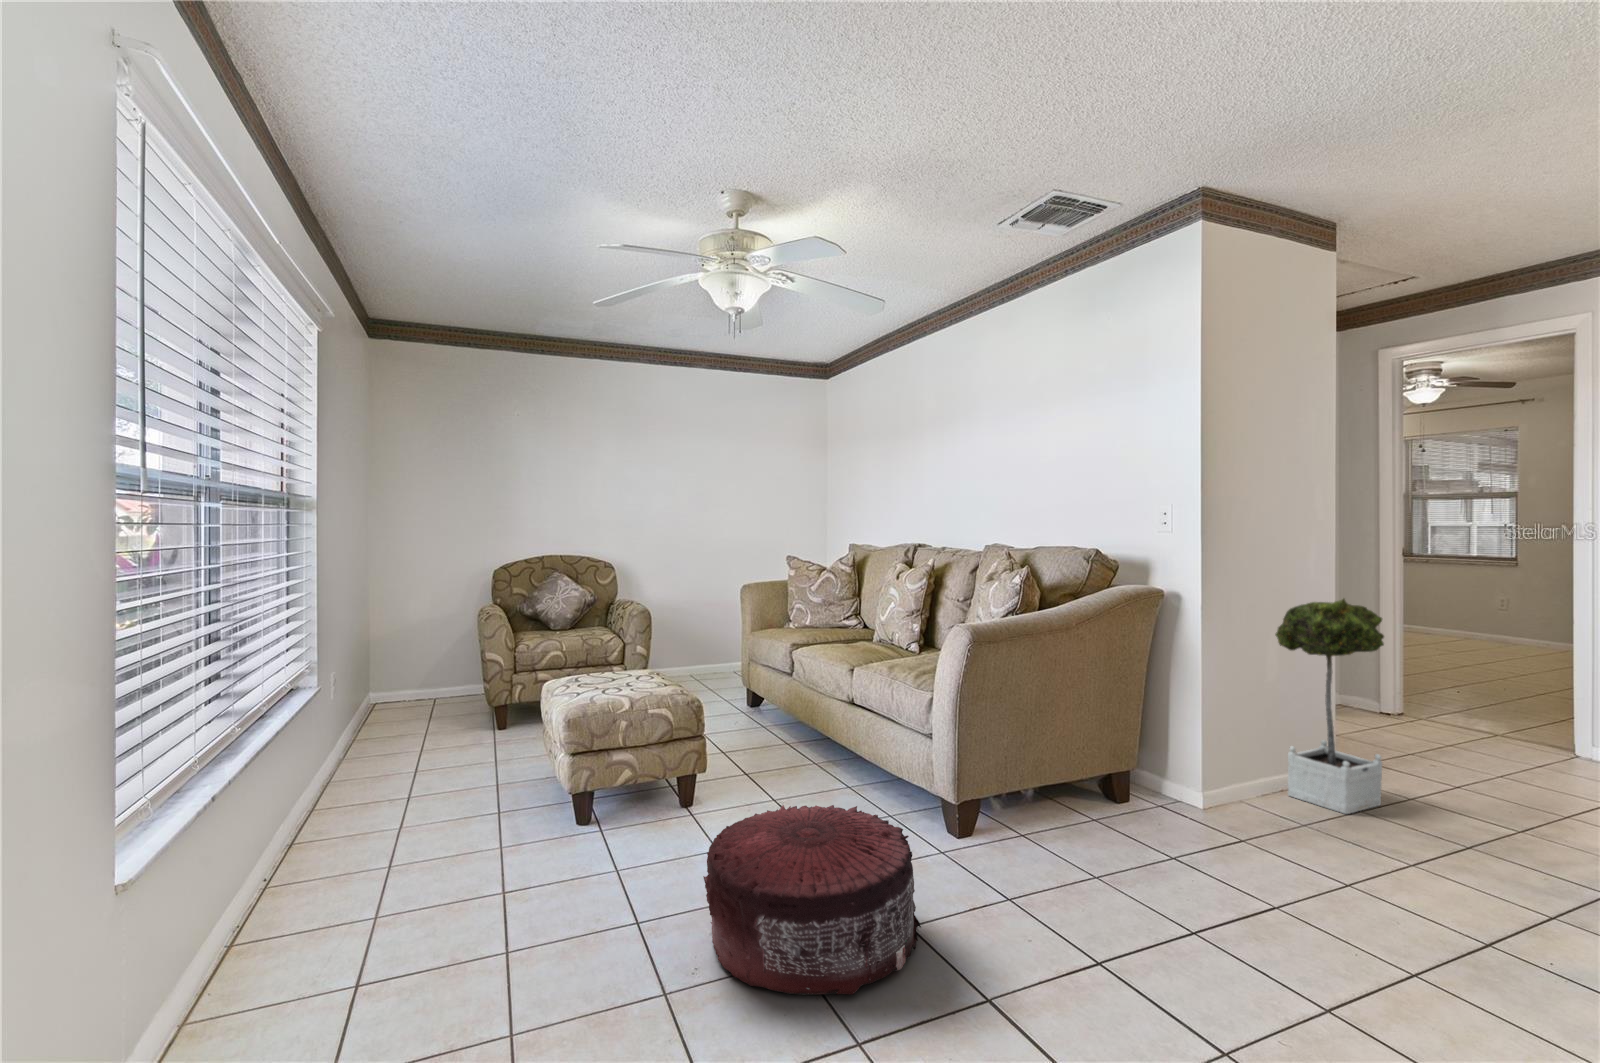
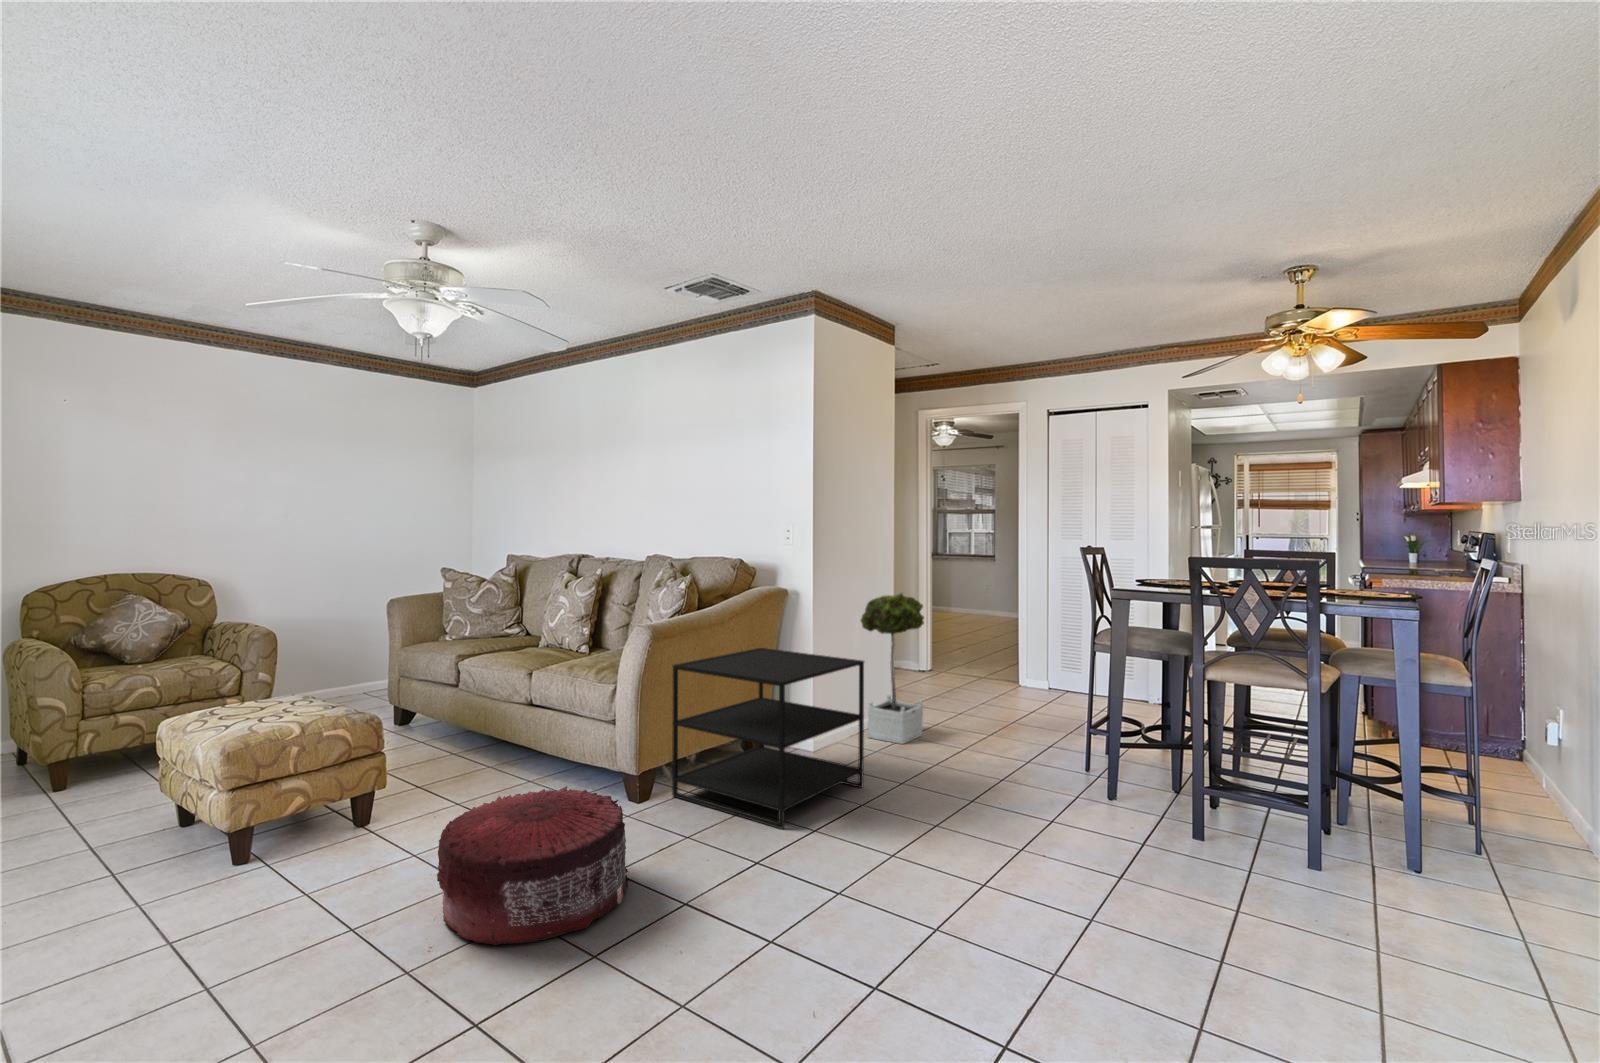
side table: none [999,661,1276,911] -> present [672,648,864,829]

